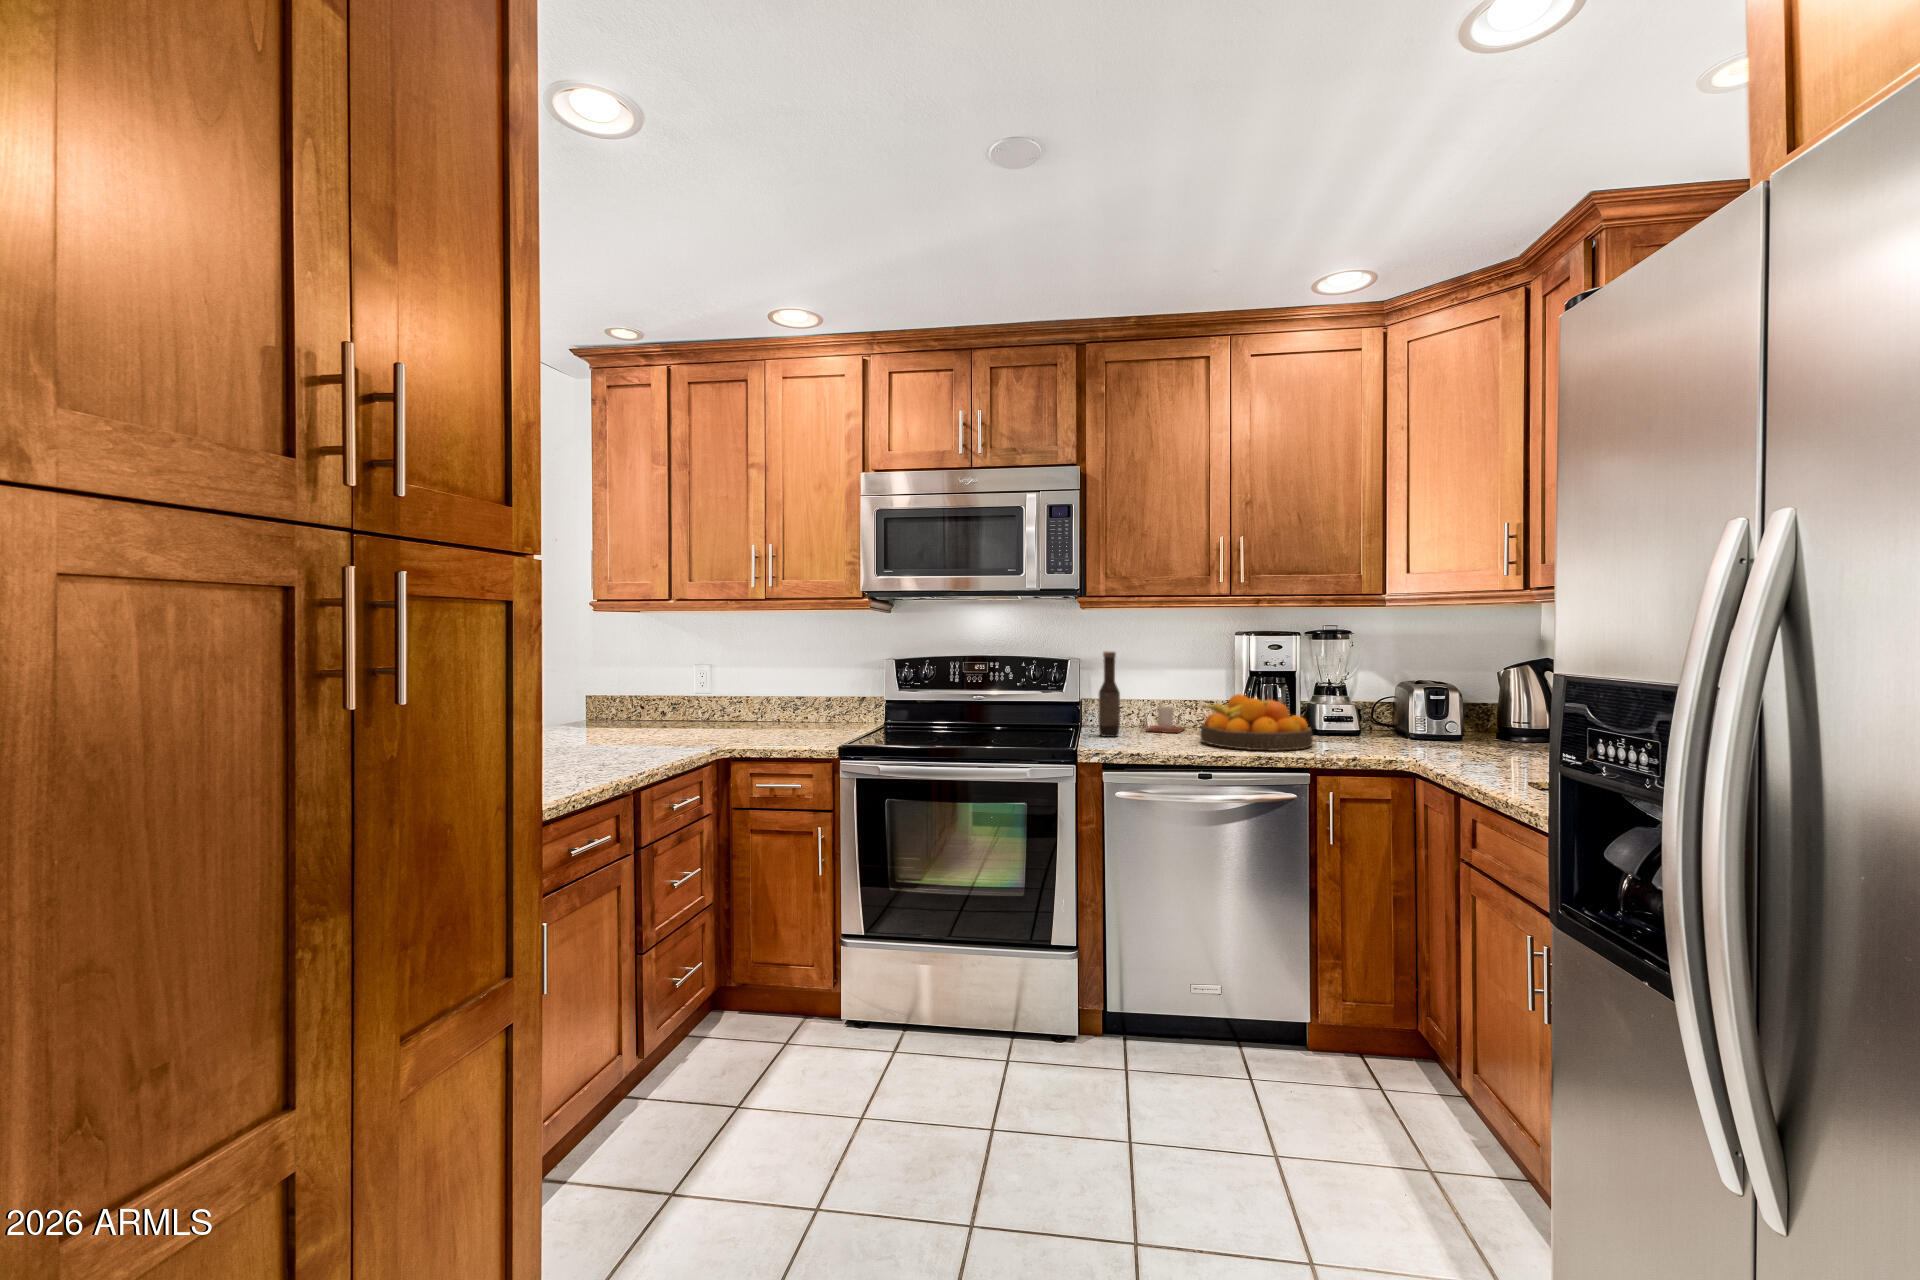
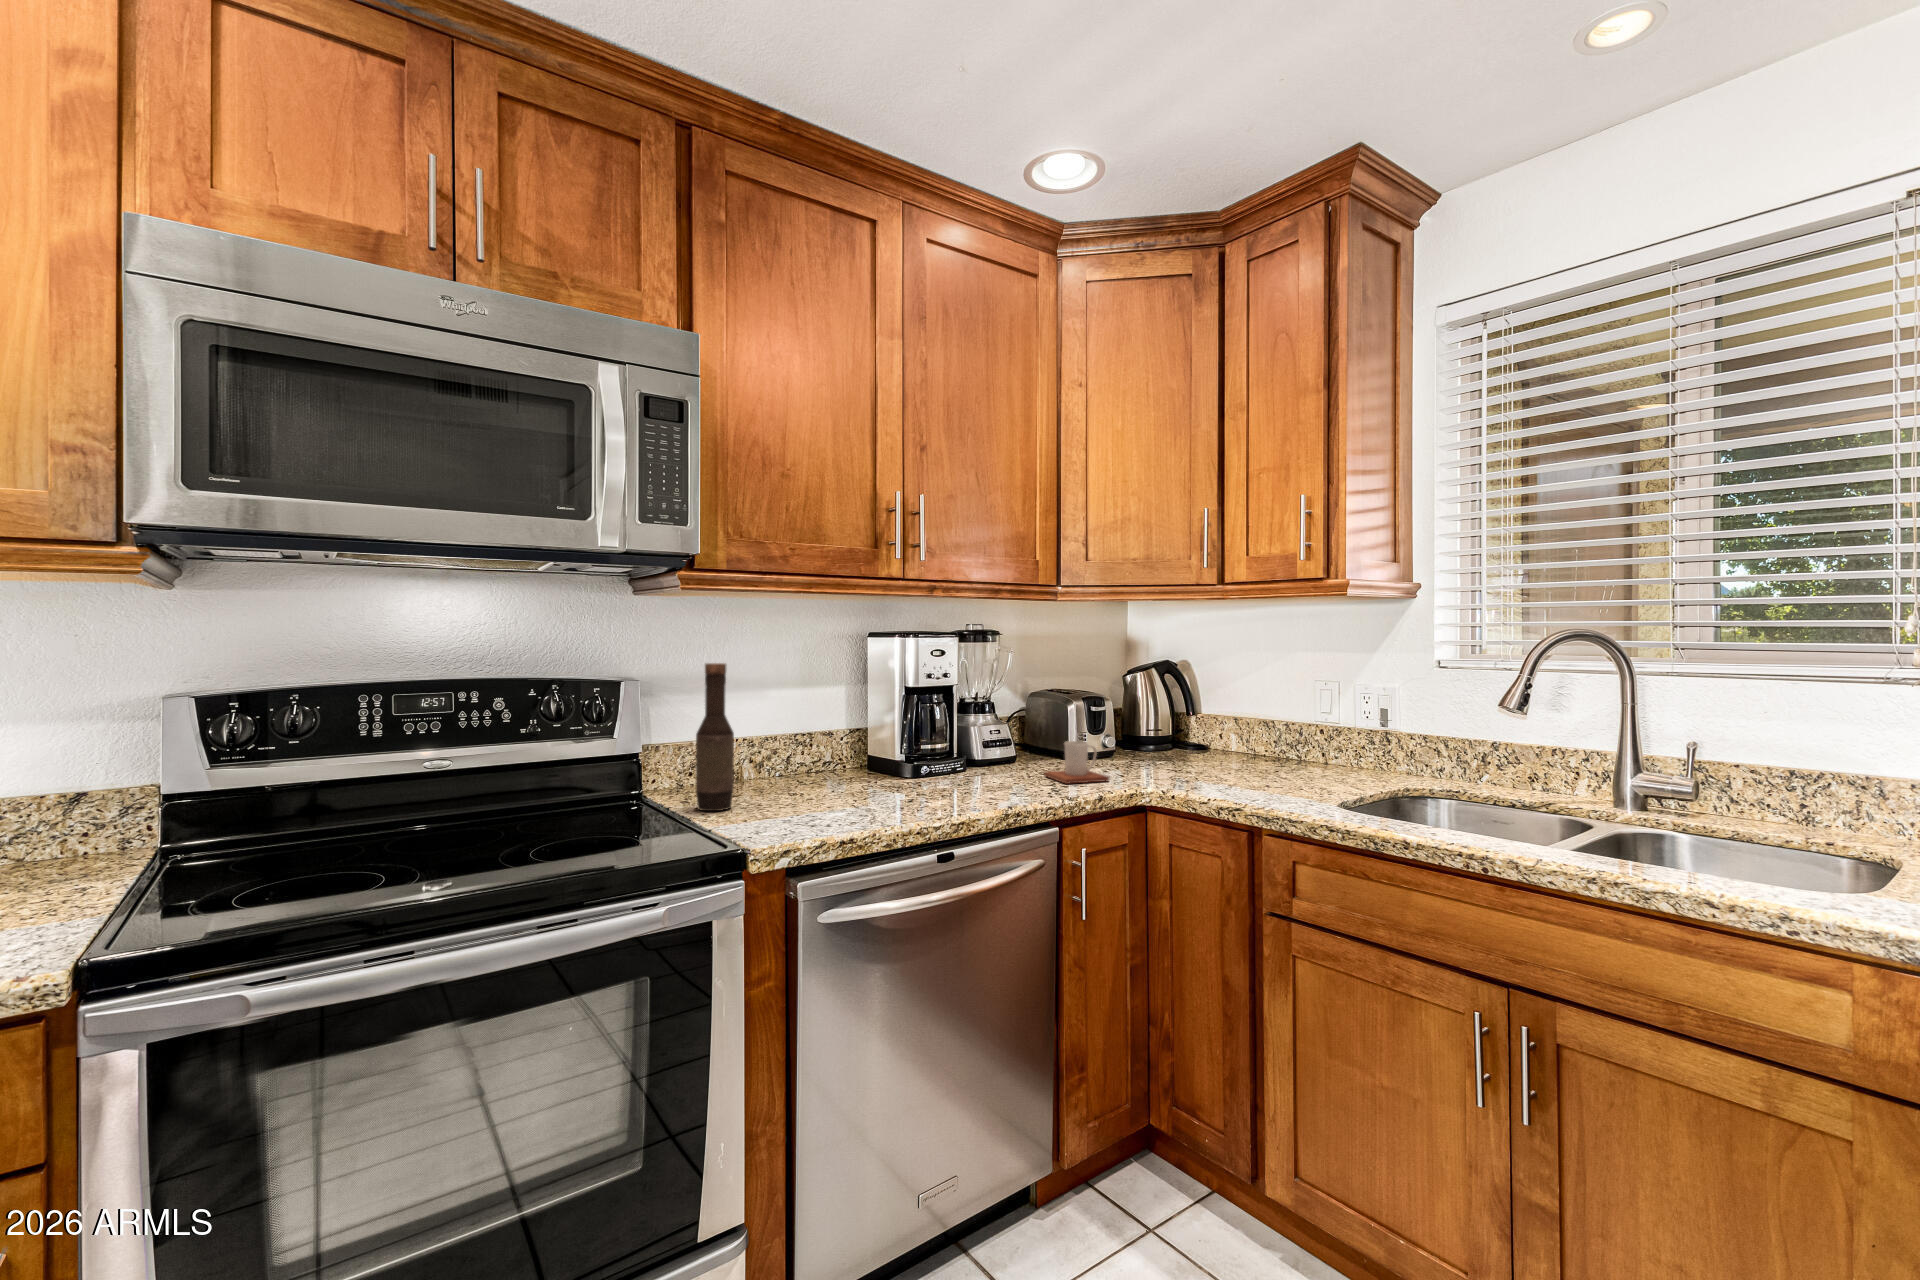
fruit bowl: present [1200,694,1313,751] -> none [862,722,1019,807]
mug: present [1145,706,1185,733] -> present [1044,741,1109,784]

